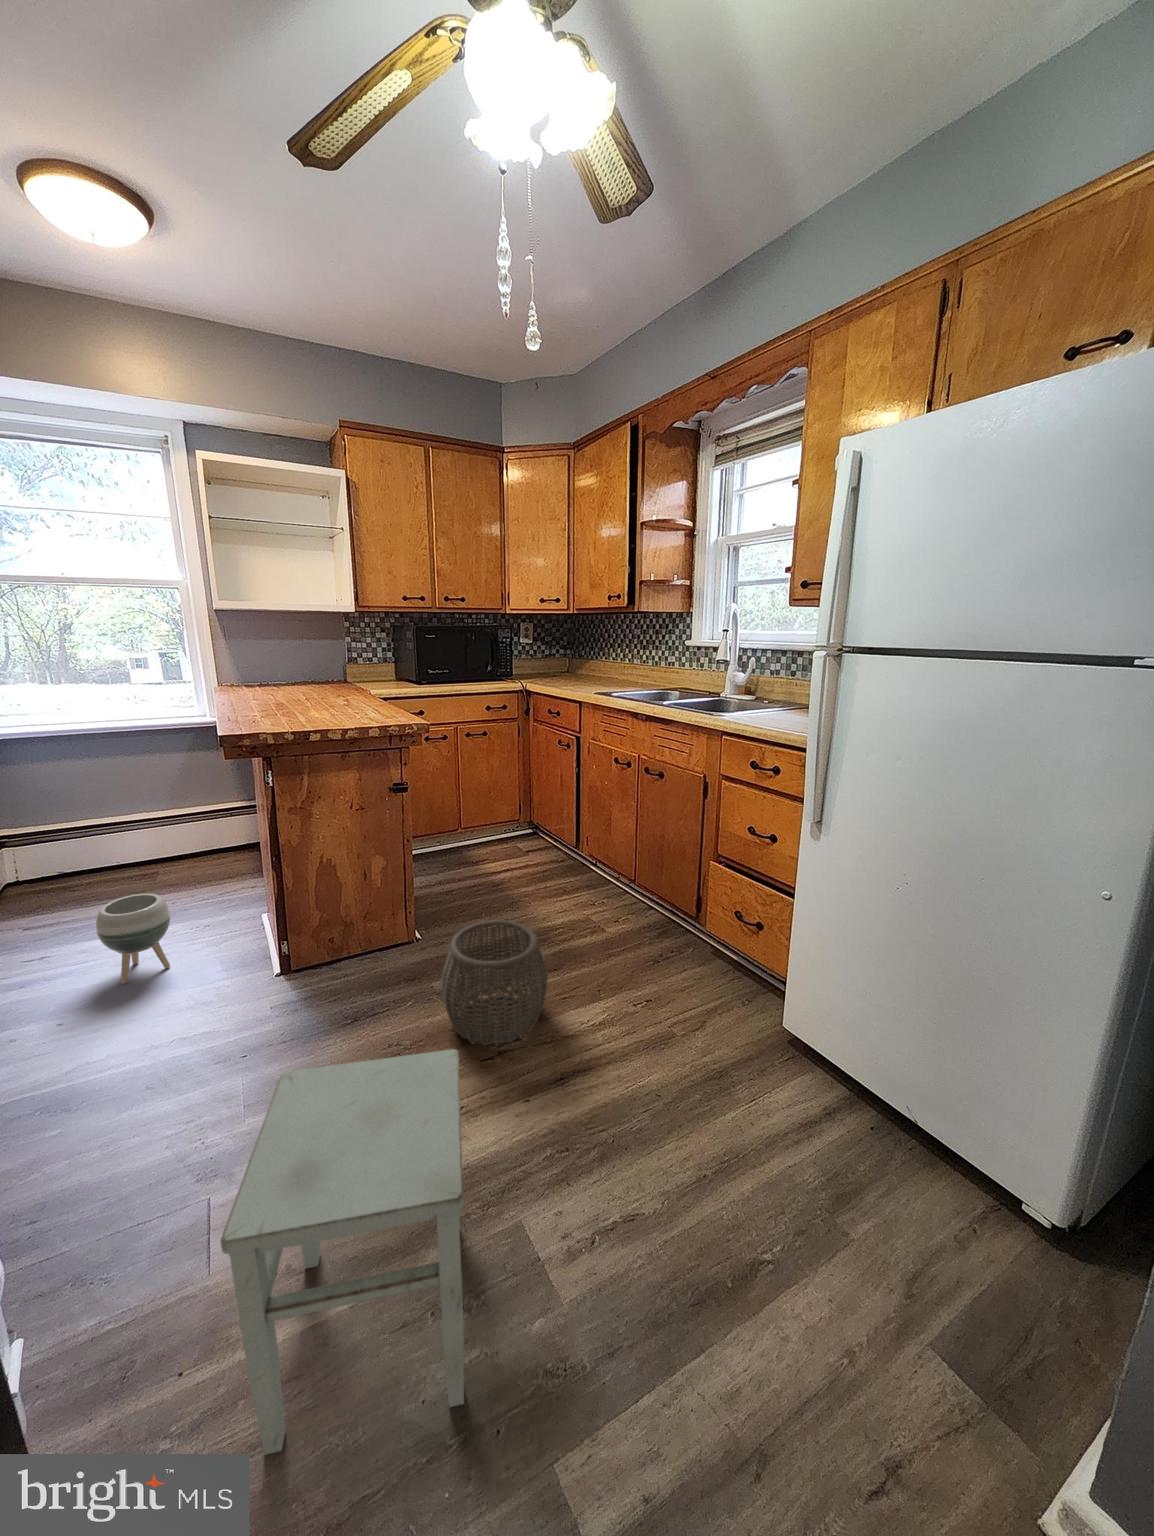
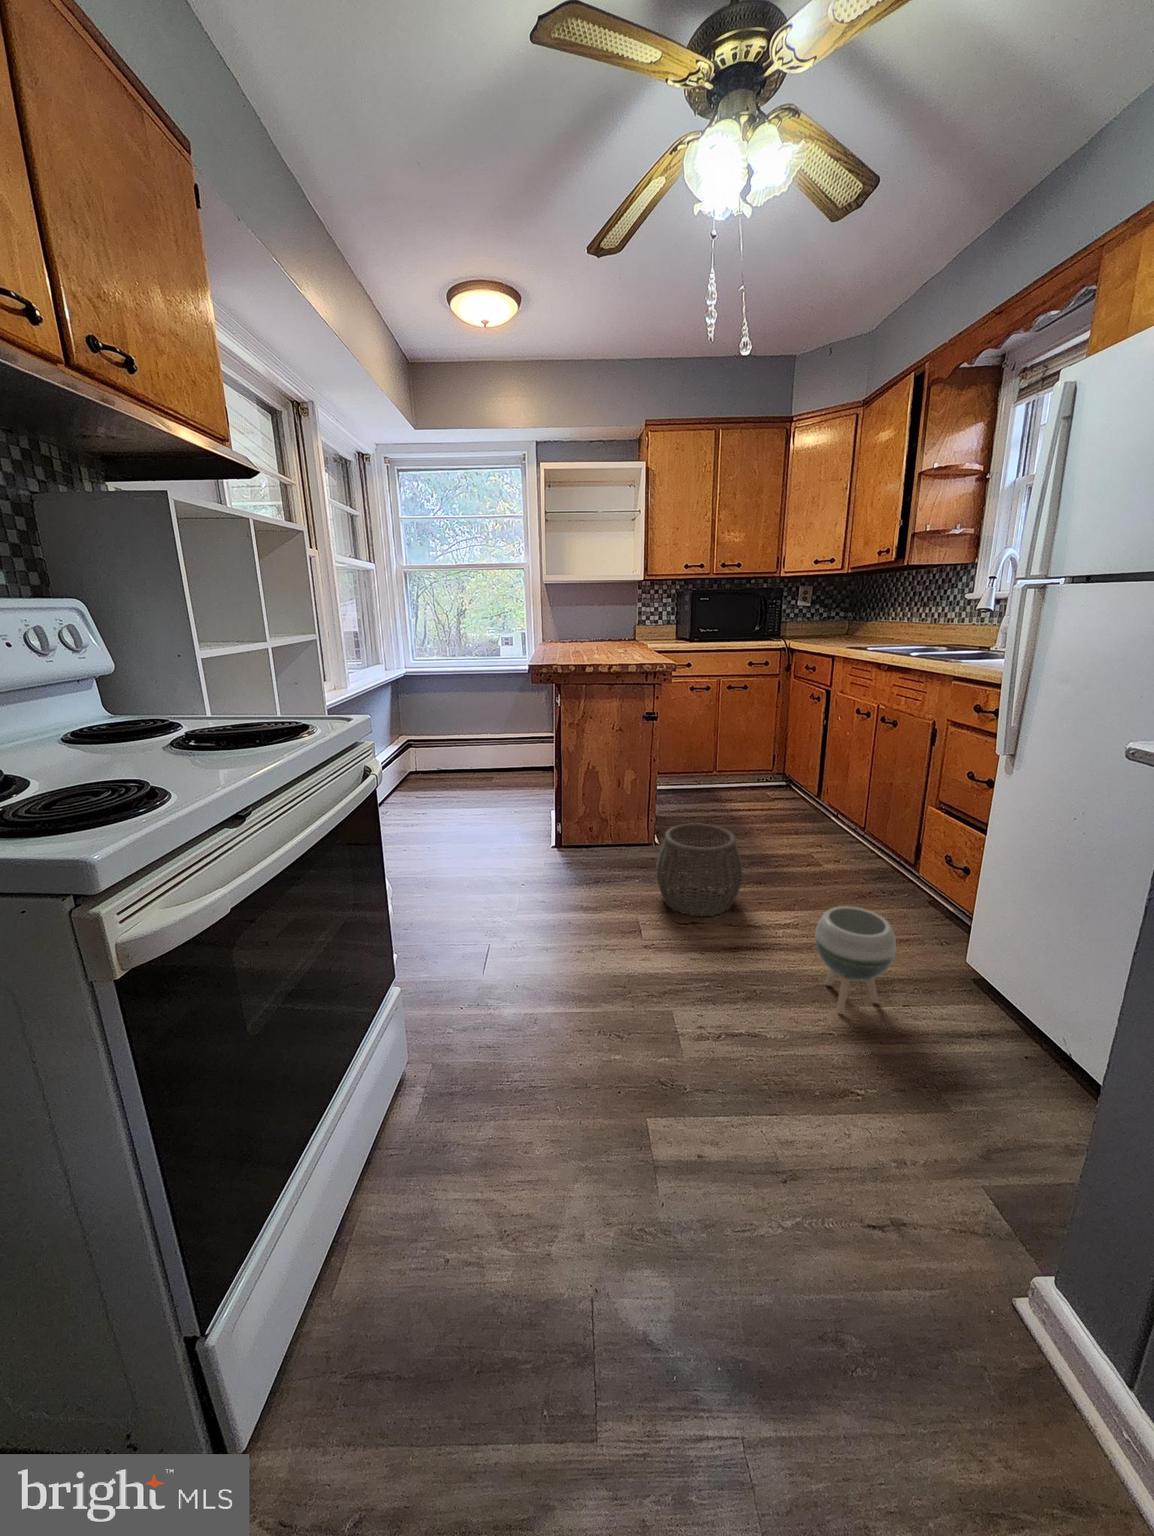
planter: present [96,894,170,984] -> present [815,906,896,1014]
stool: present [221,1049,464,1455] -> none [480,856,633,1072]

